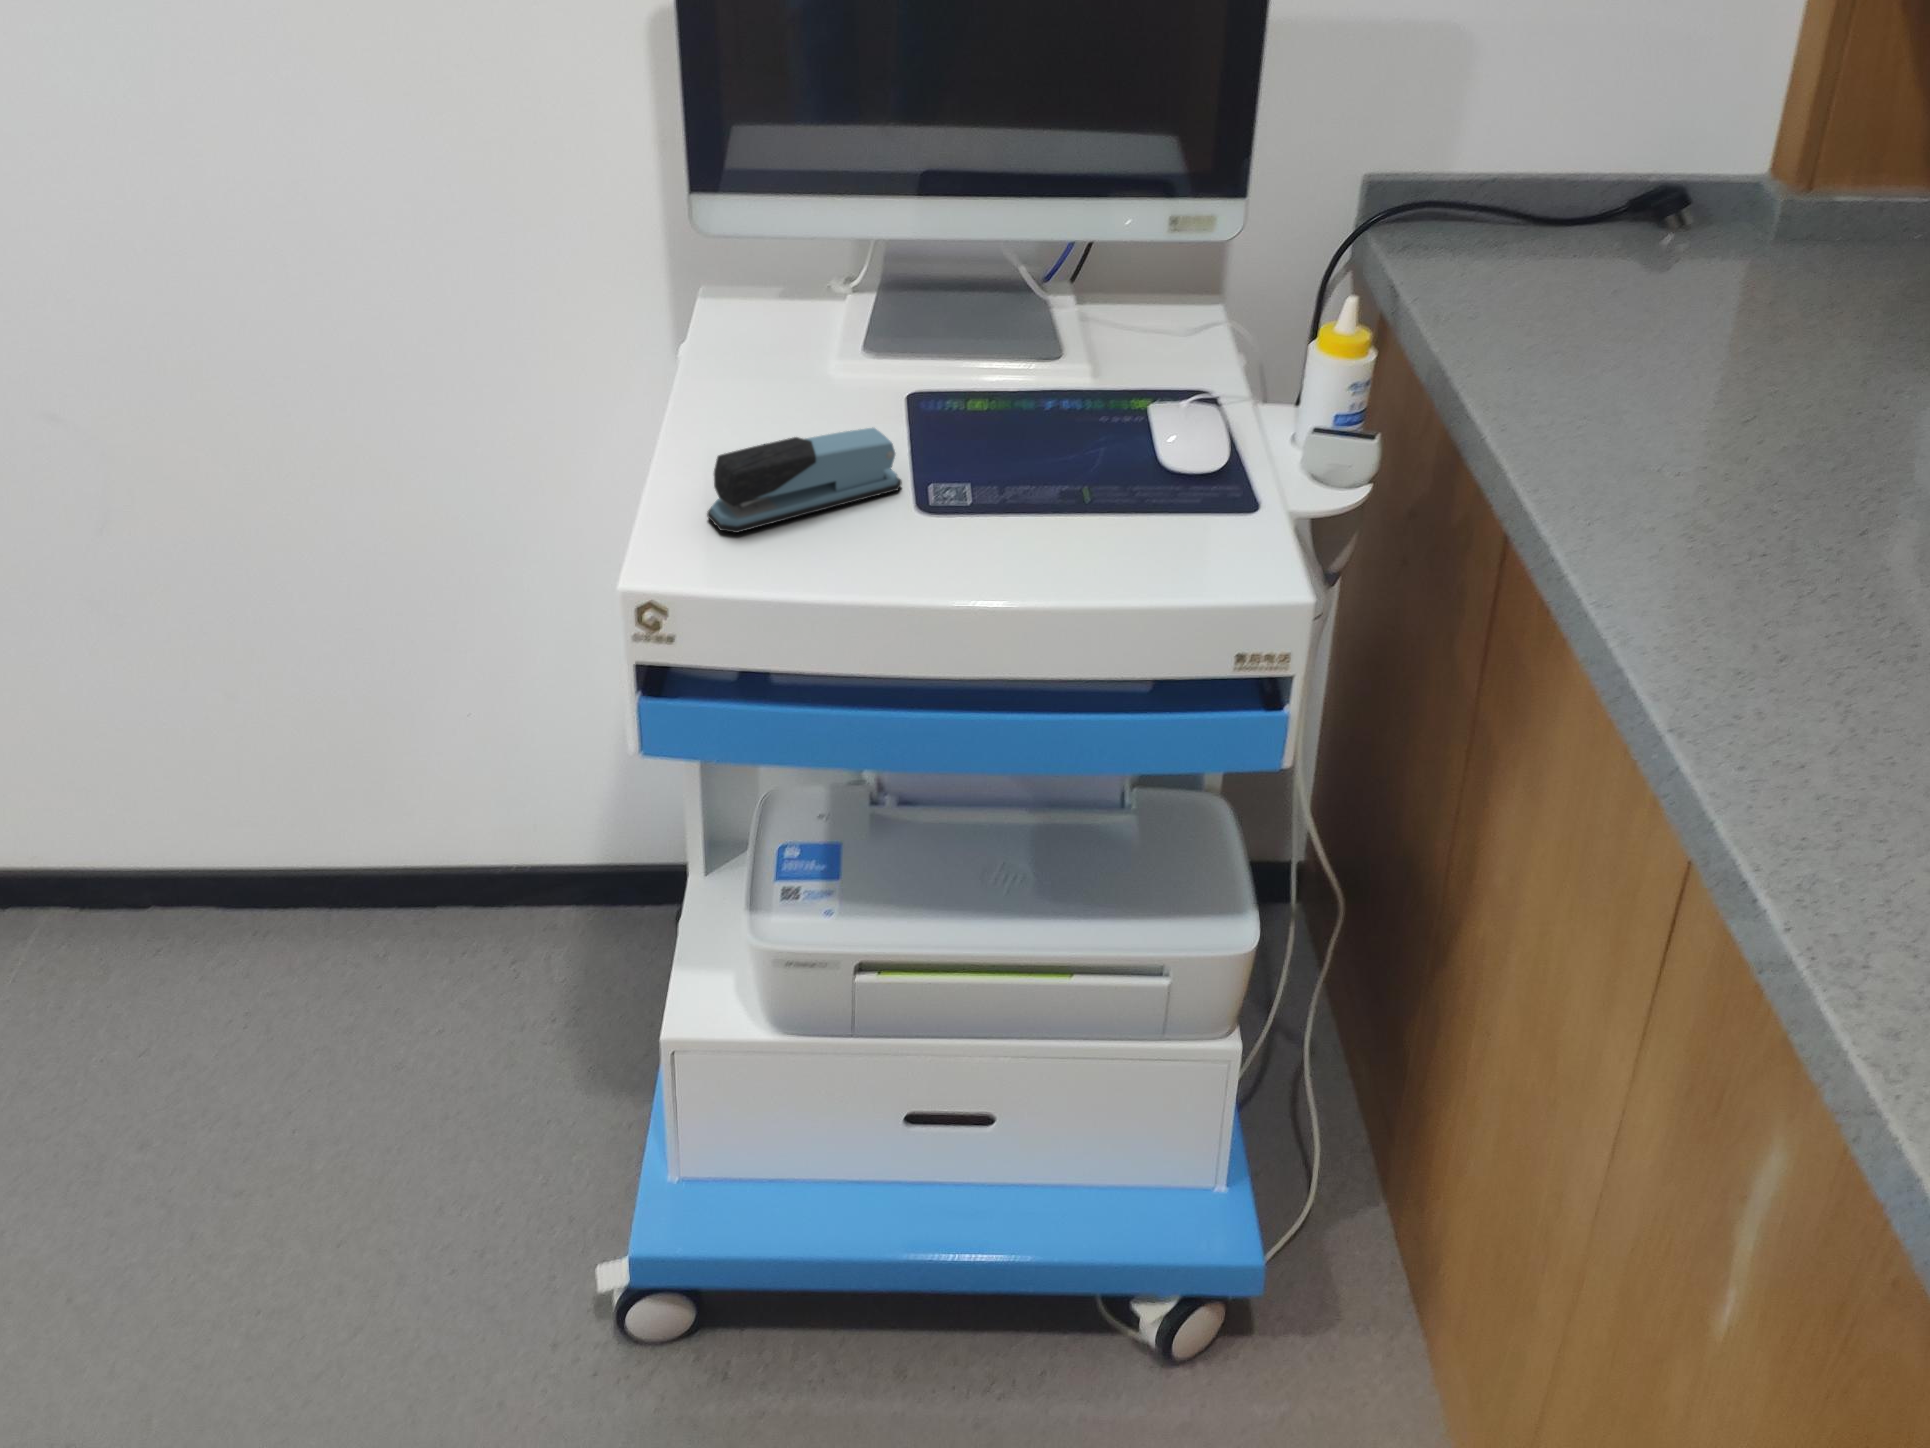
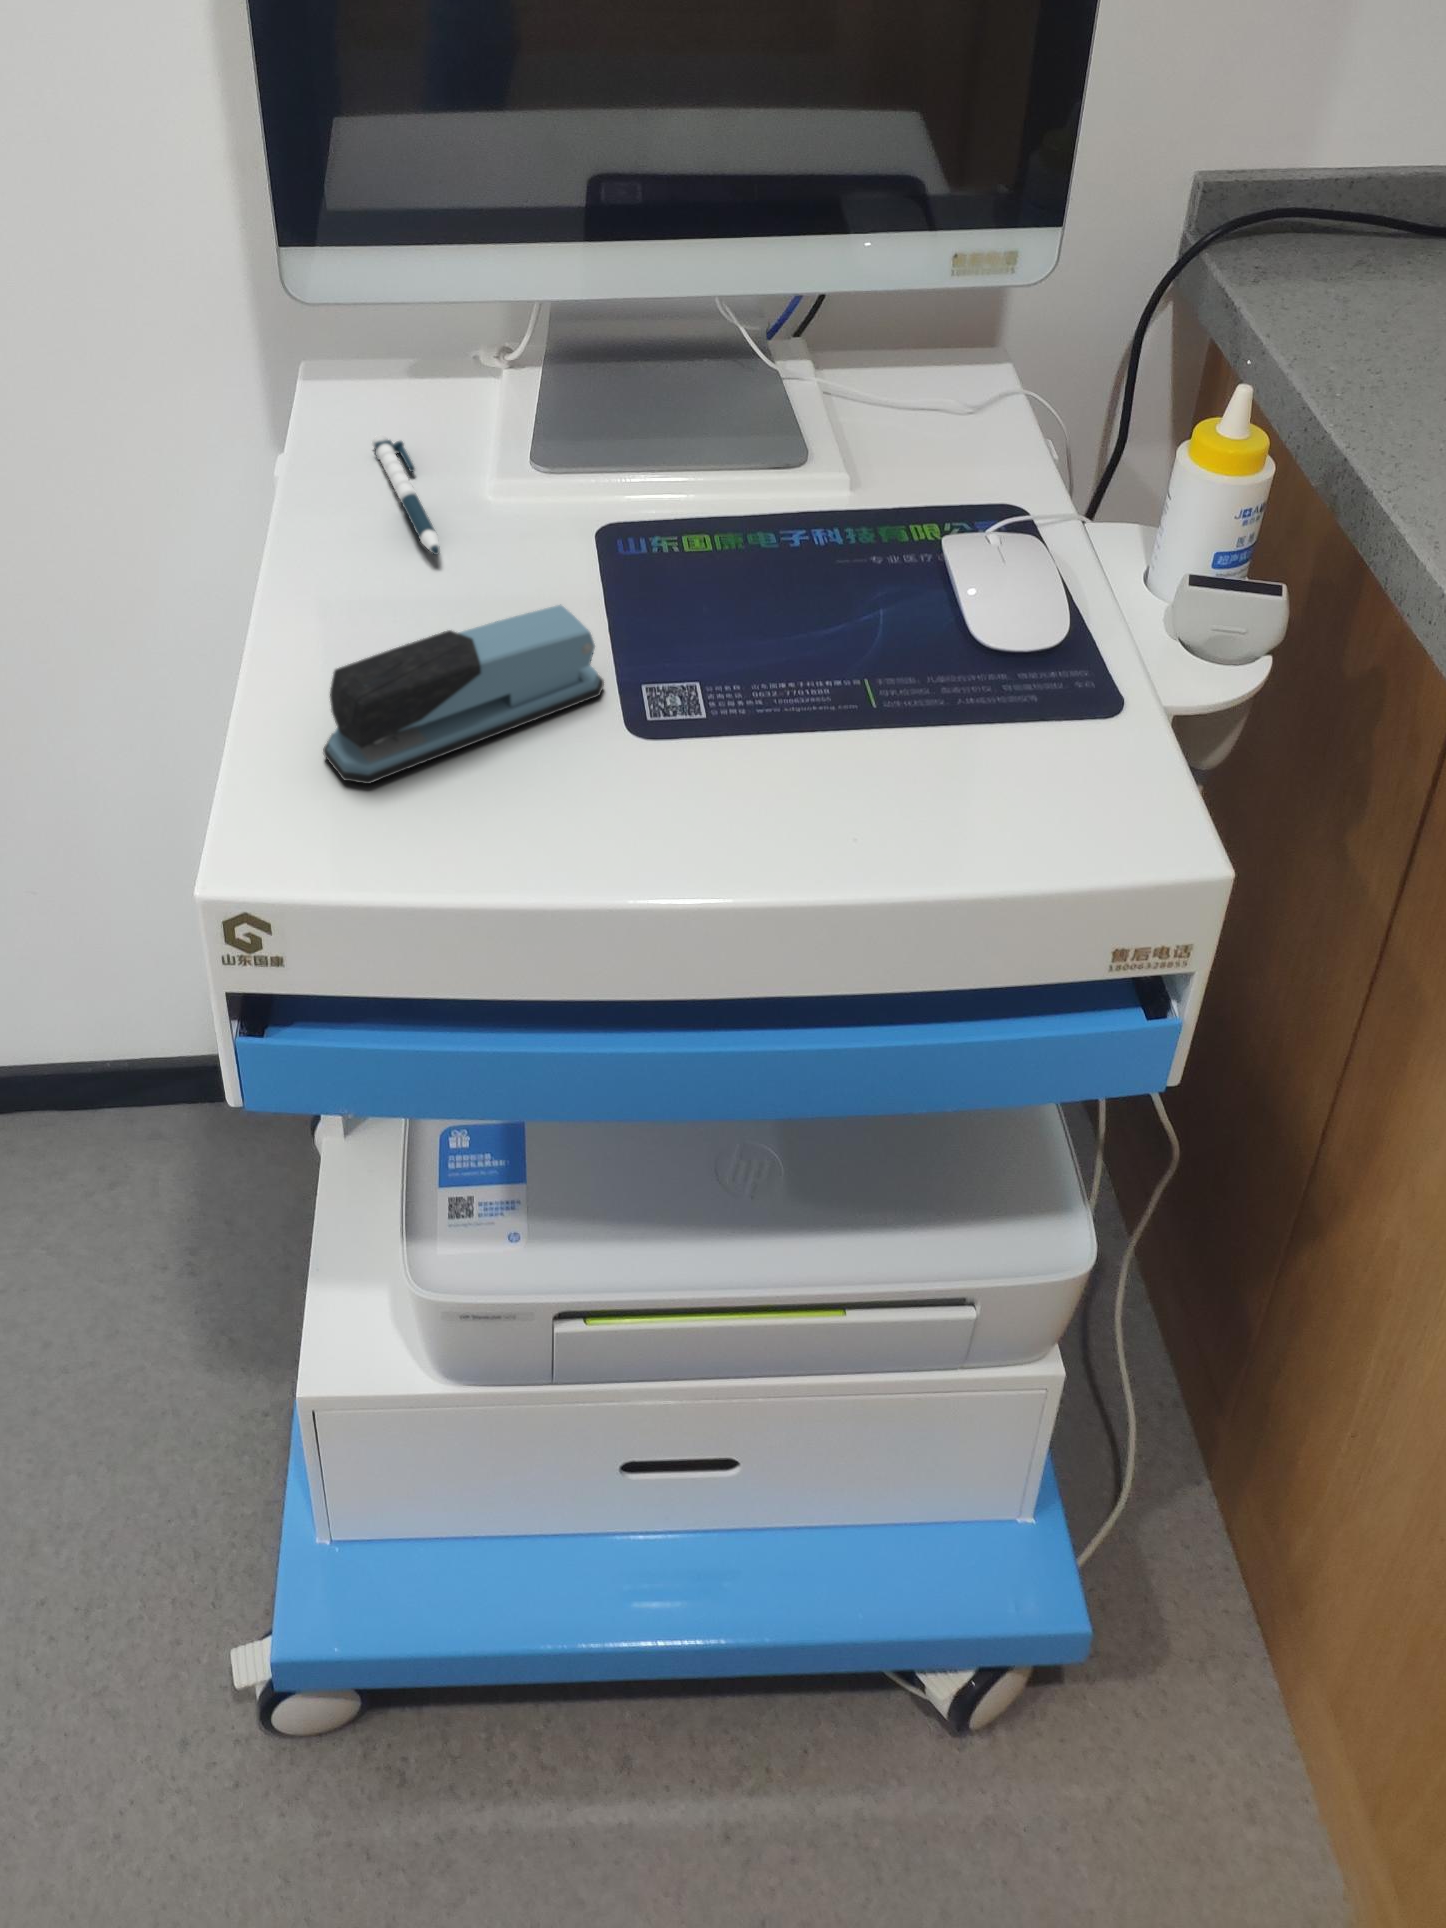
pen: none [750,333,794,406] -> present [372,435,440,555]

